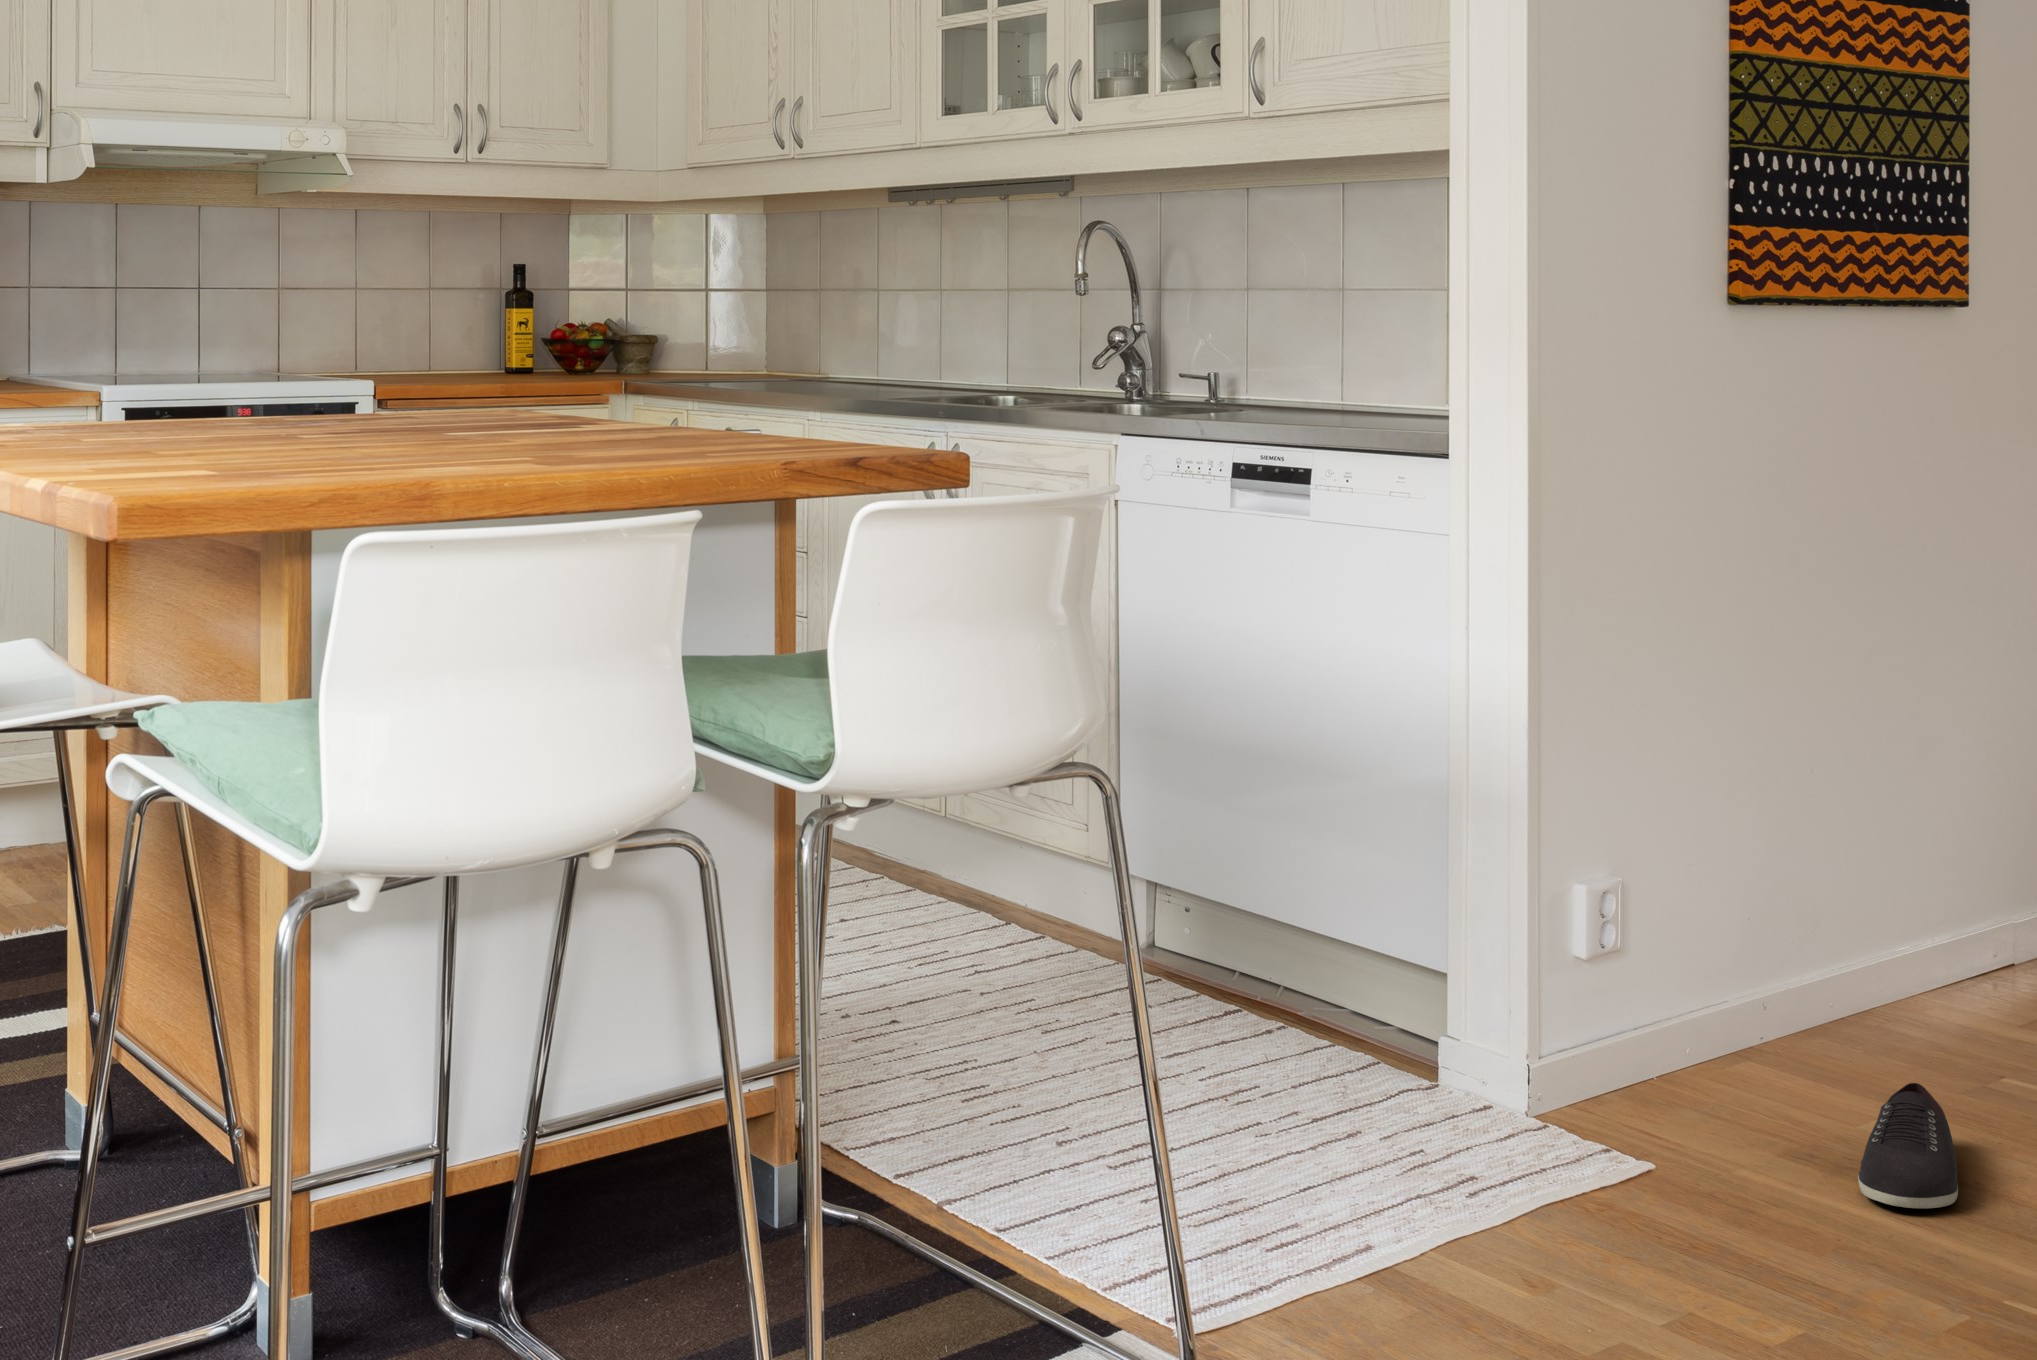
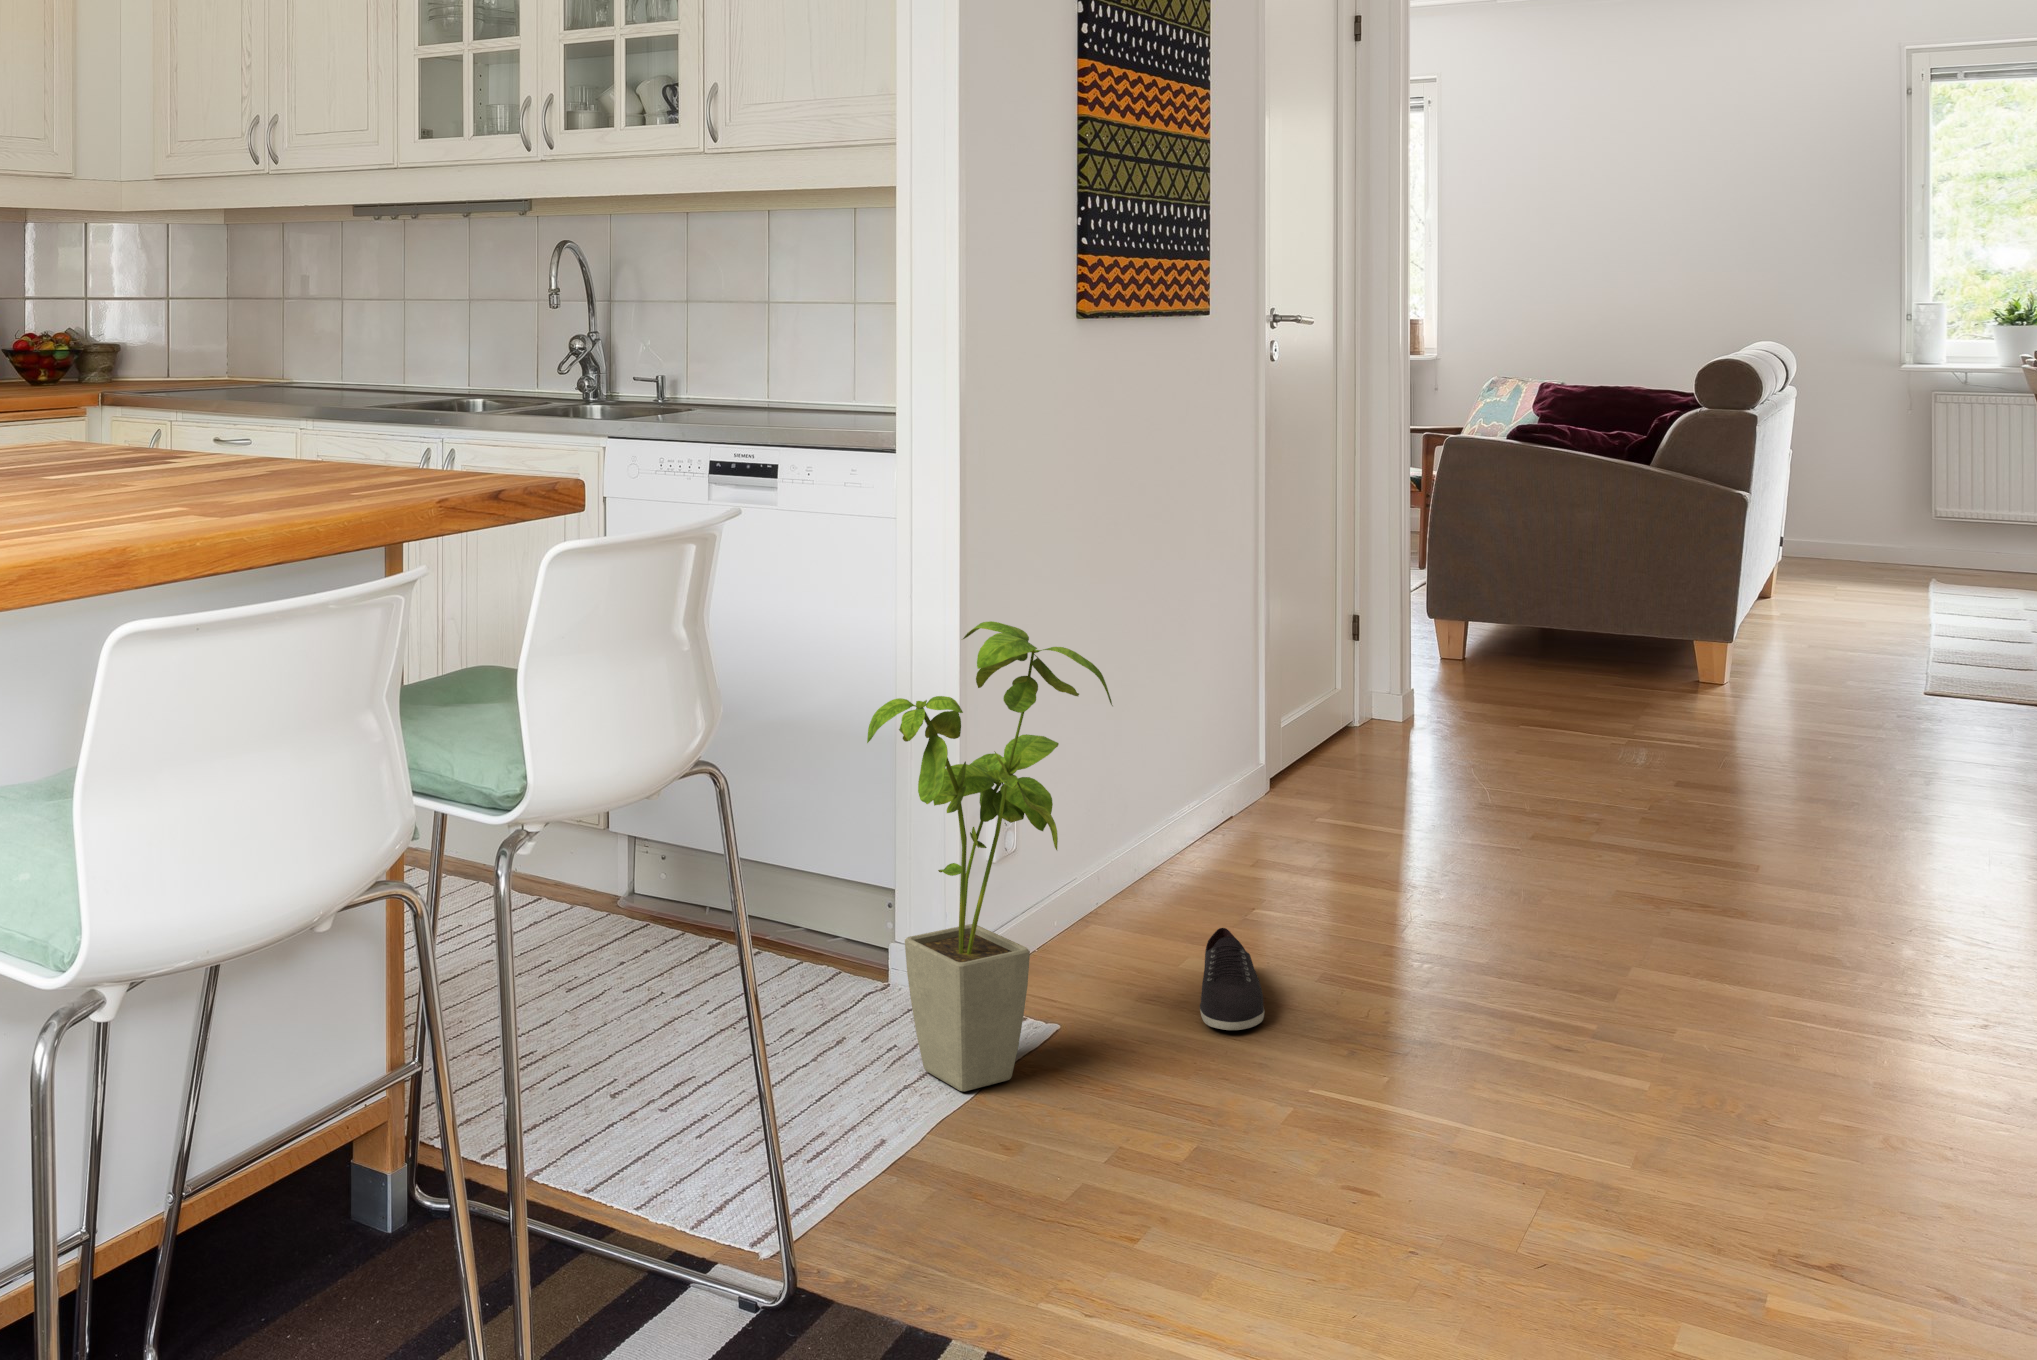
house plant: none [1369,656,1690,1211] -> present [867,621,1113,1091]

